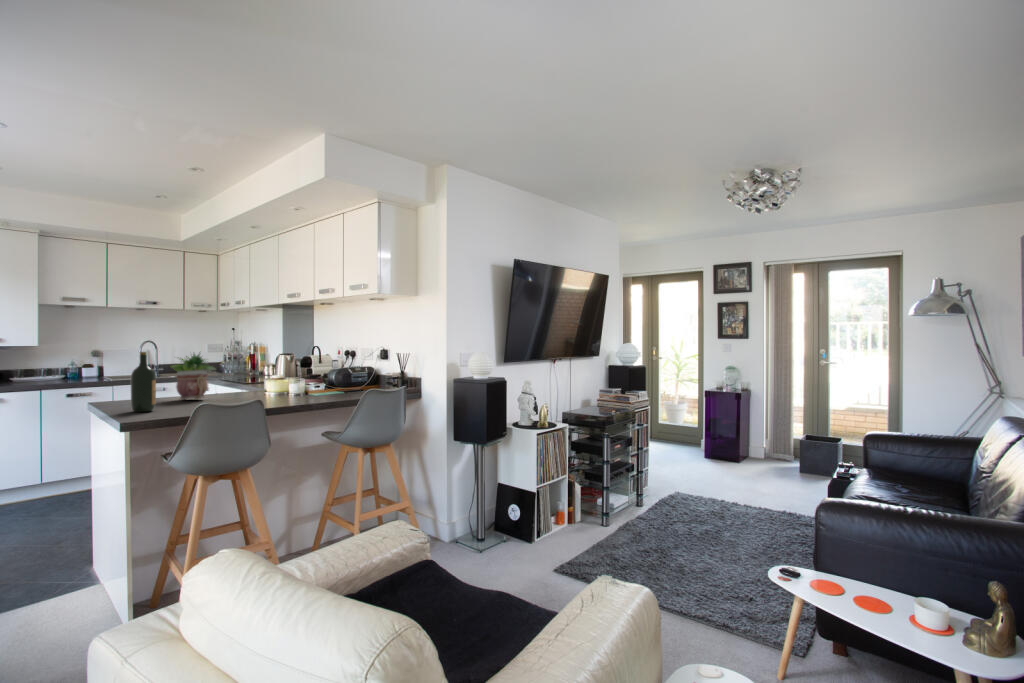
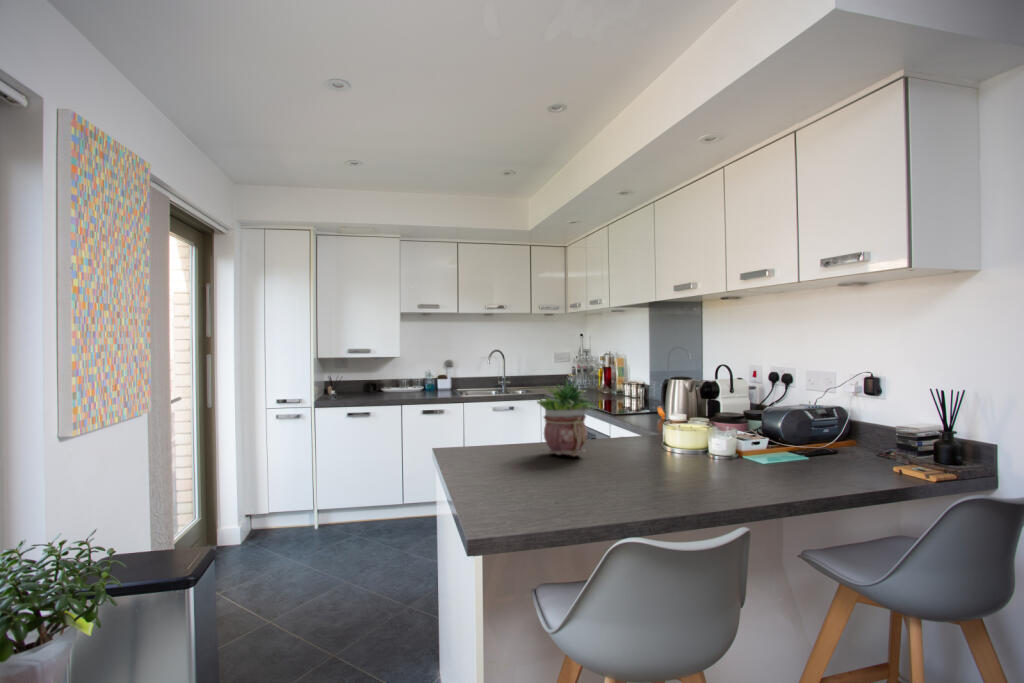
wine bottle: present [131,352,156,412] -> none [490,387,526,494]

